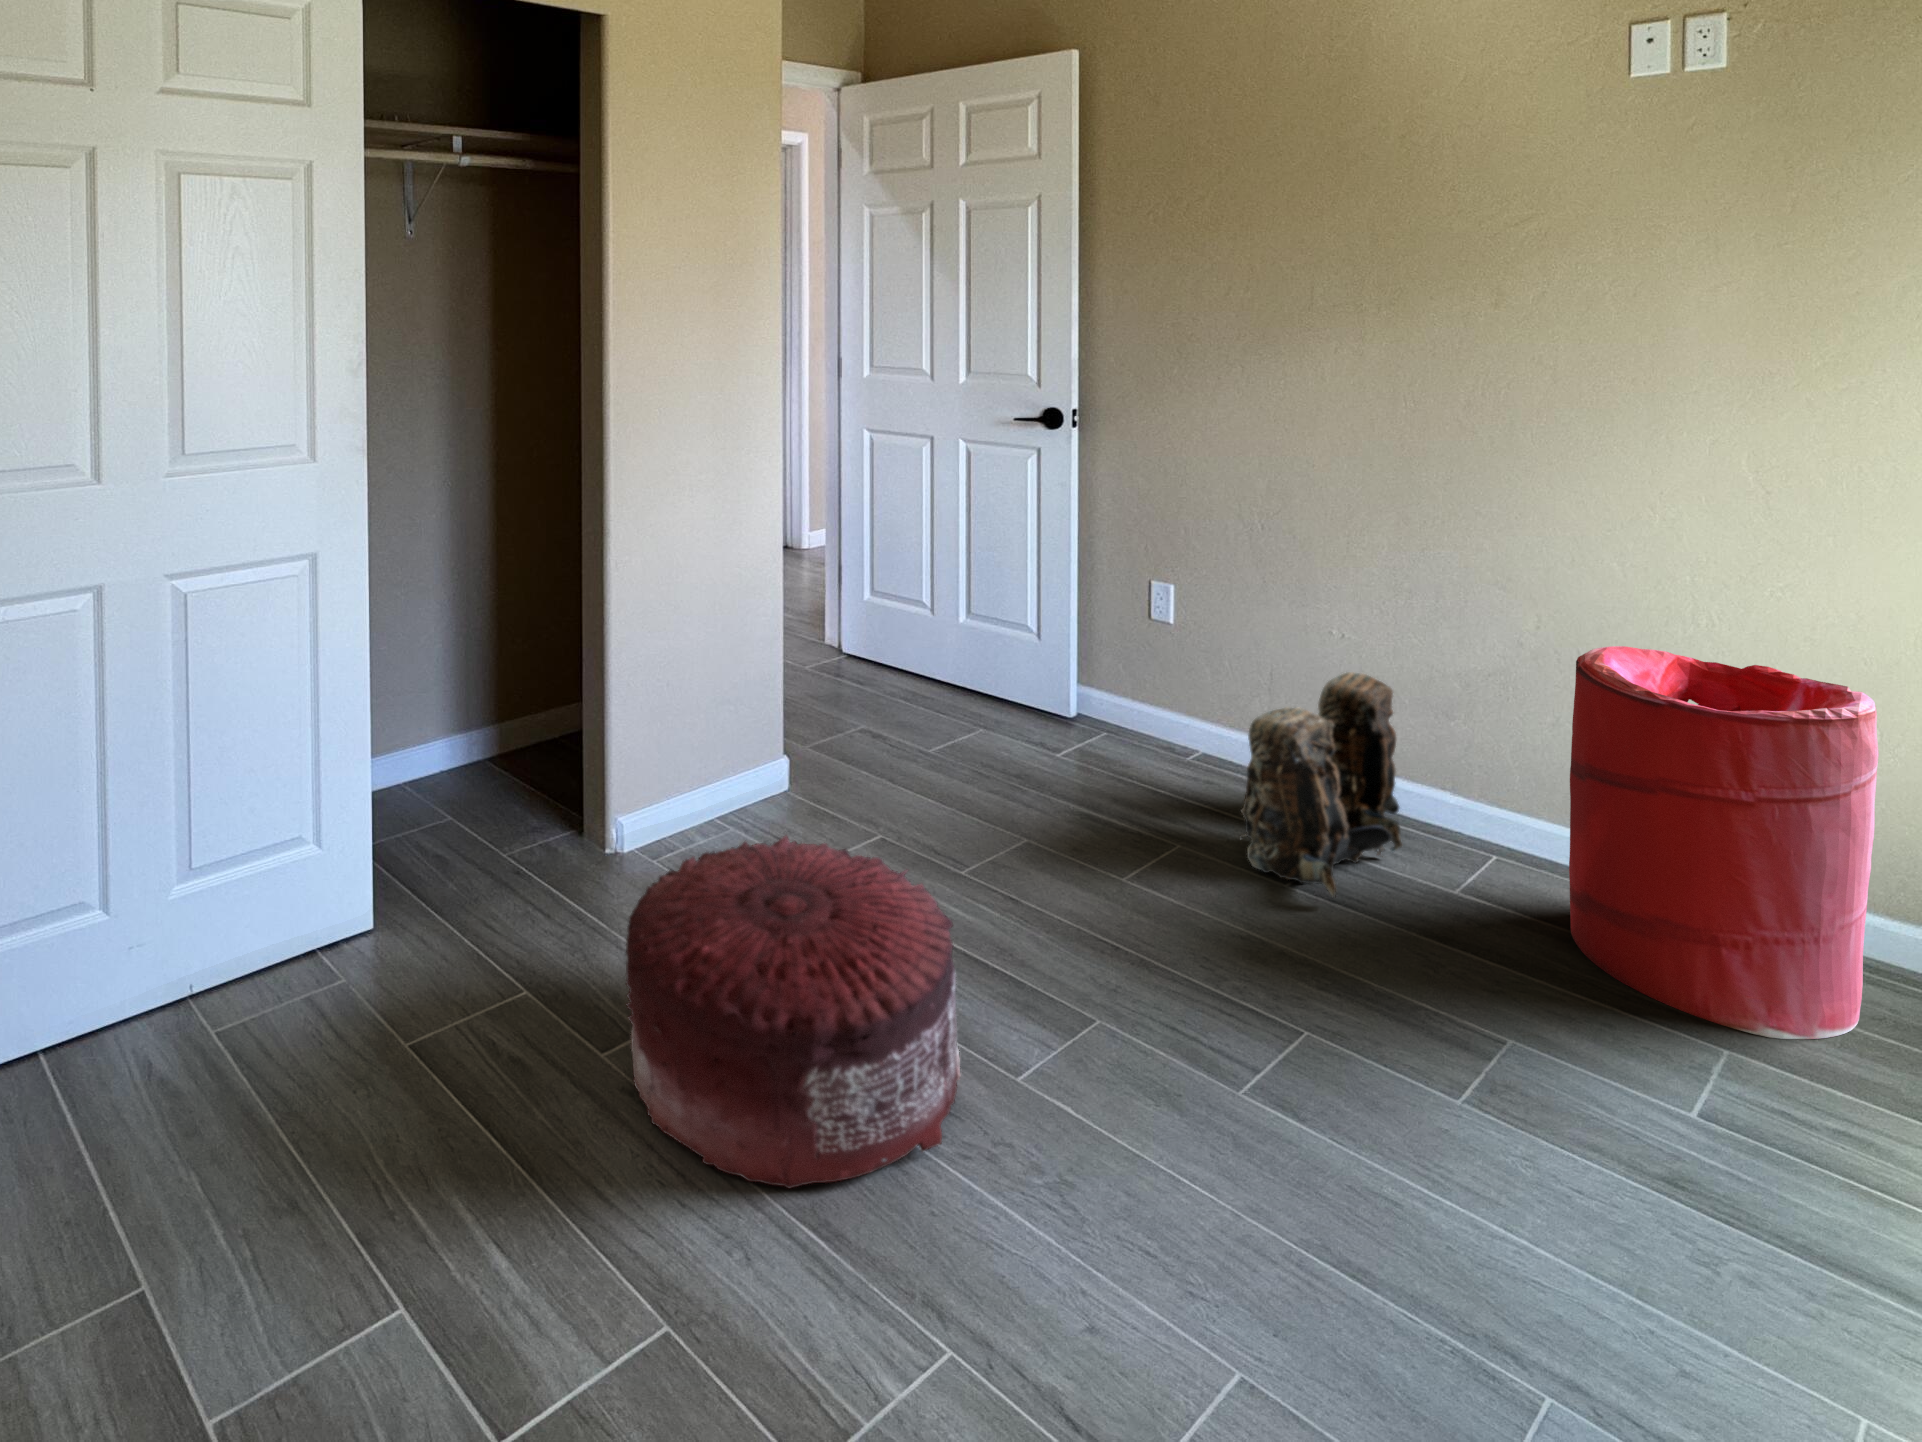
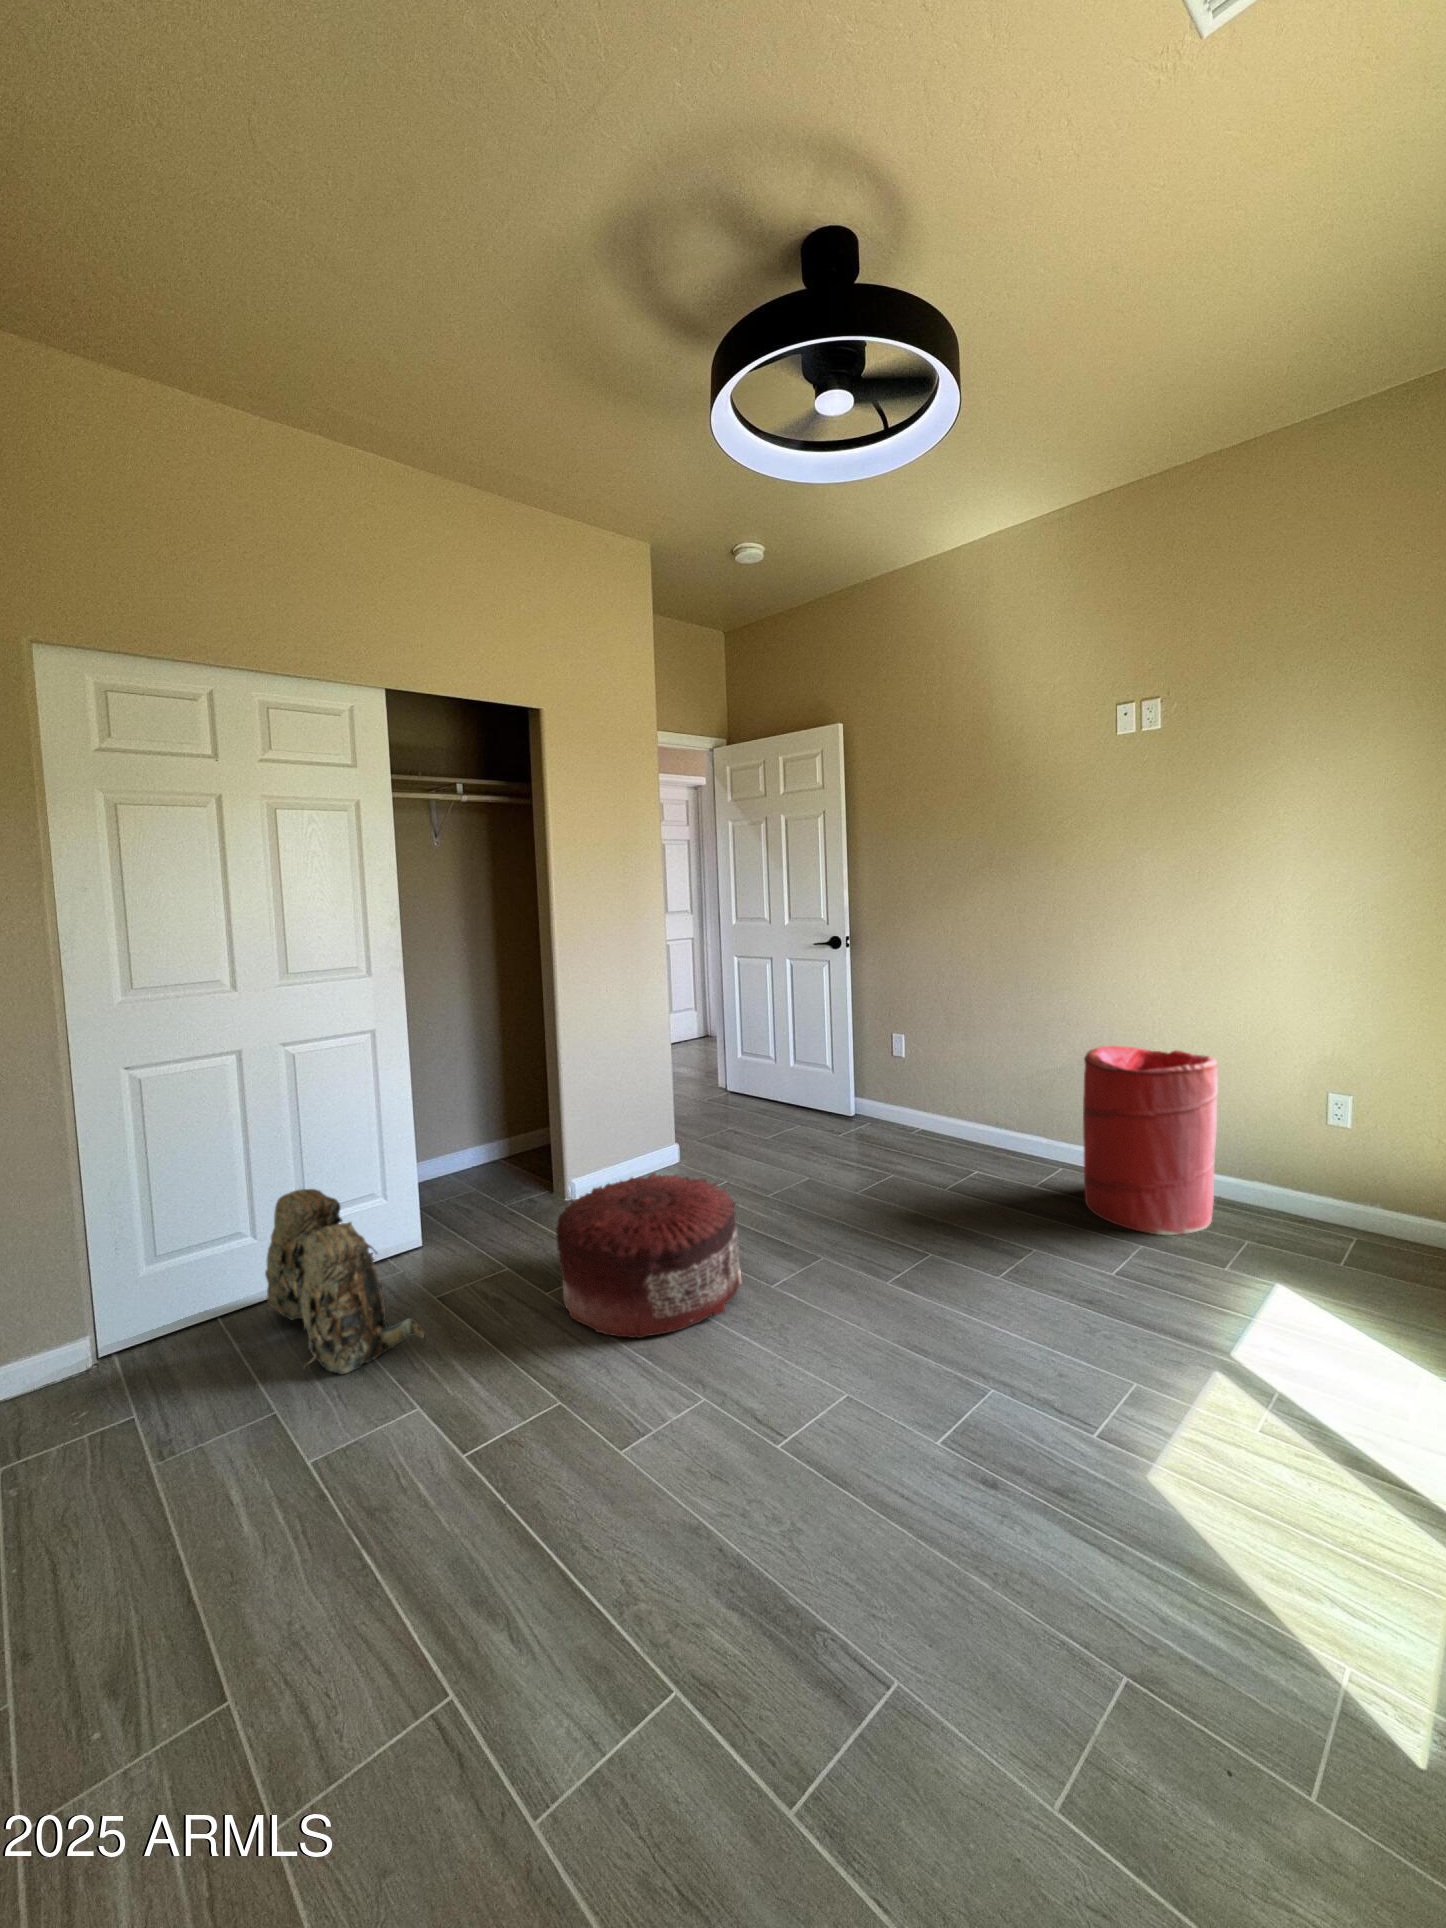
backpack: present [1240,672,1402,898] -> present [265,1189,425,1375]

